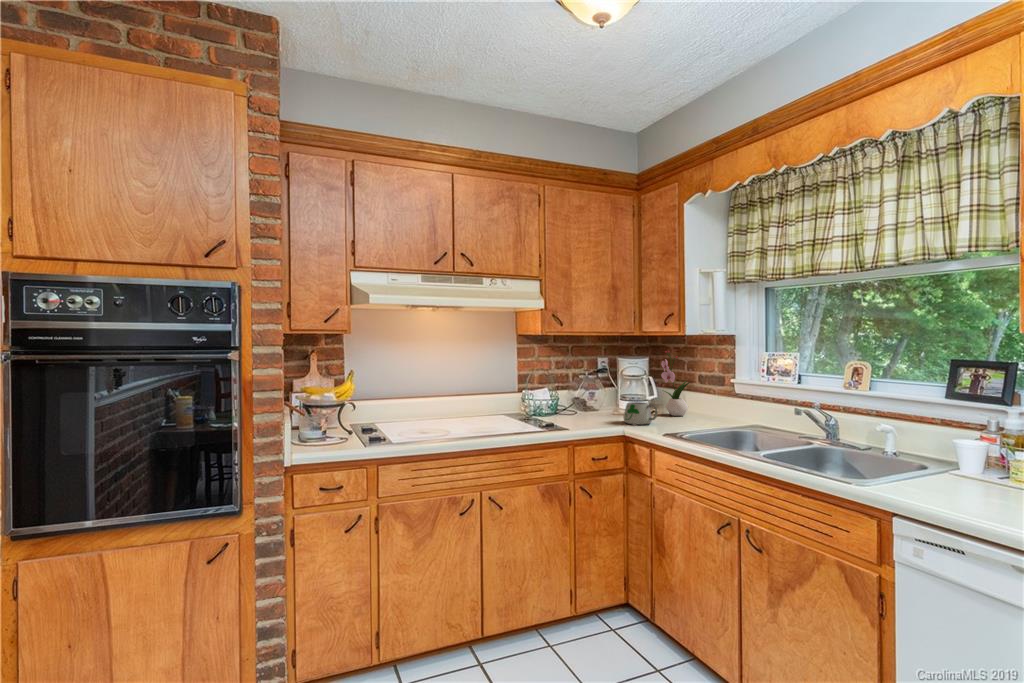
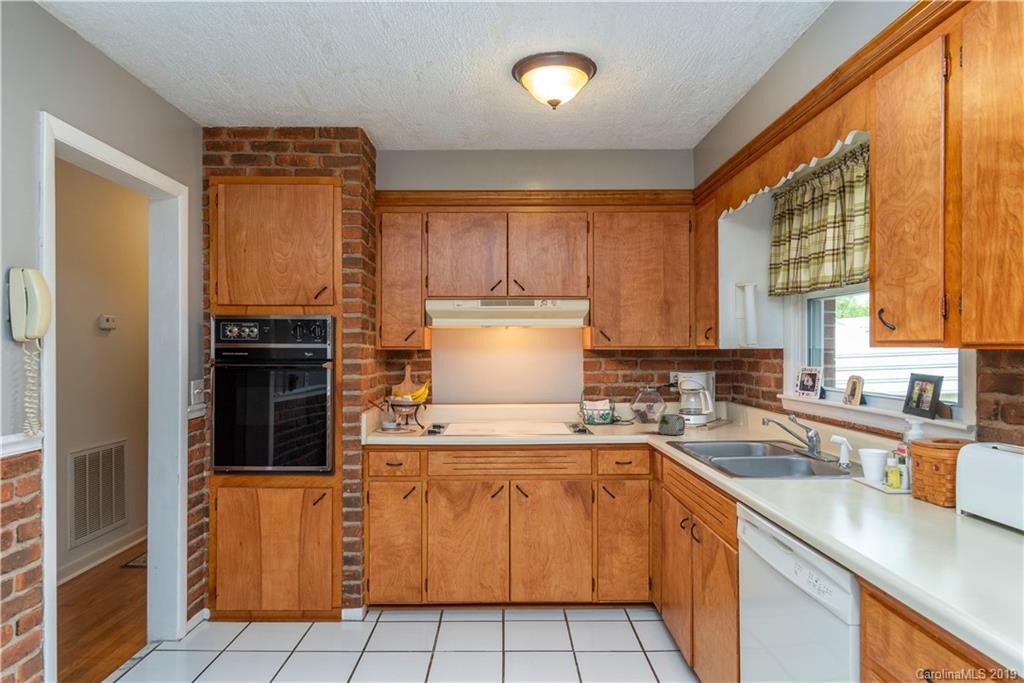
flower arrangement: present [661,351,690,416] -> none [713,366,740,431]

